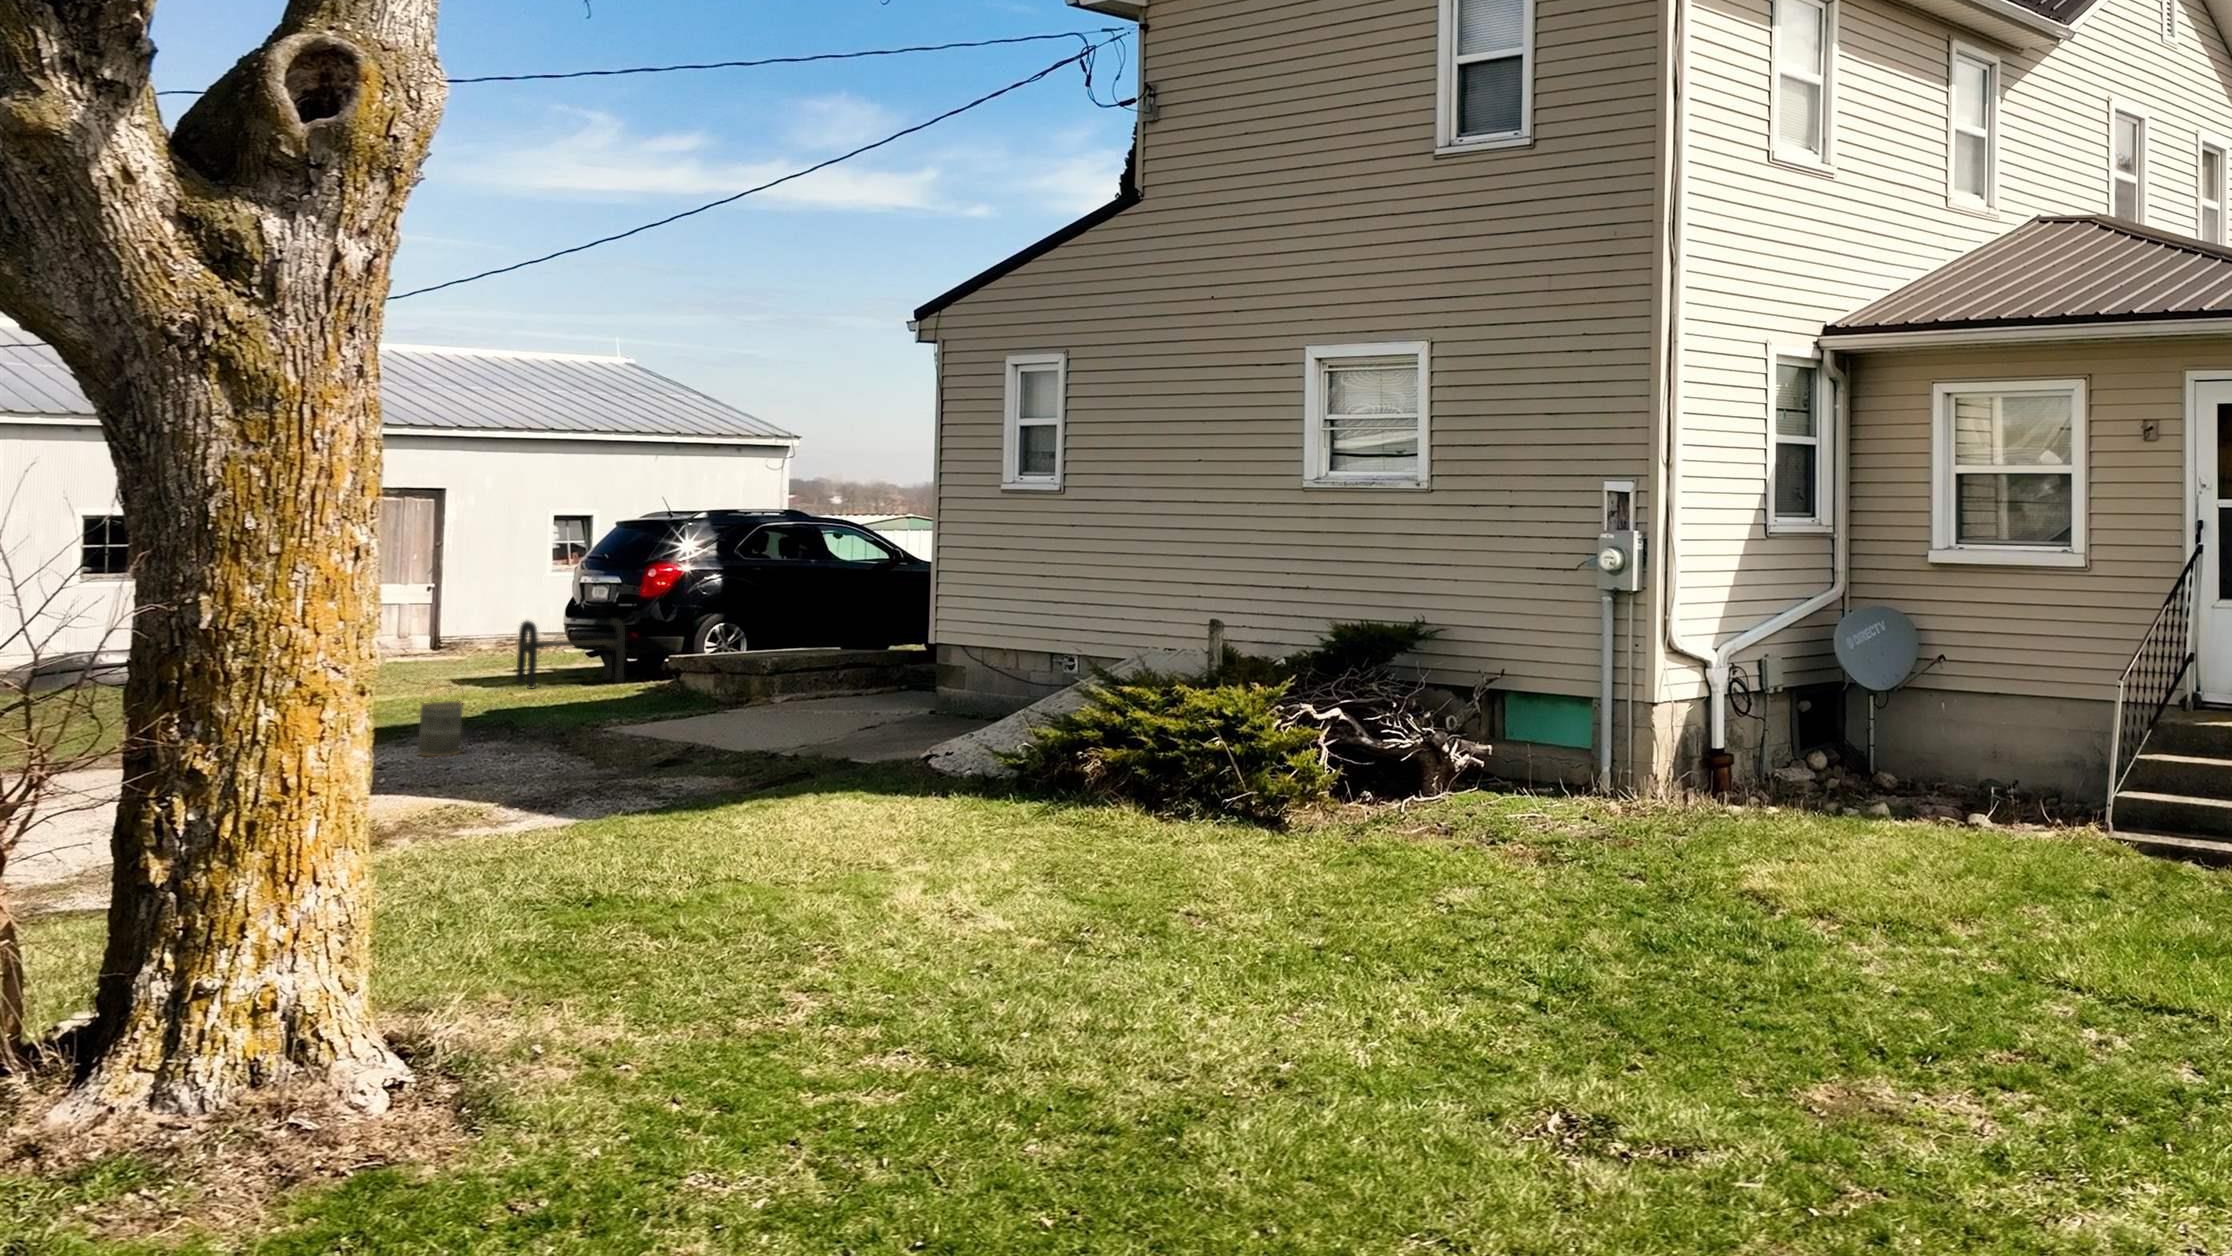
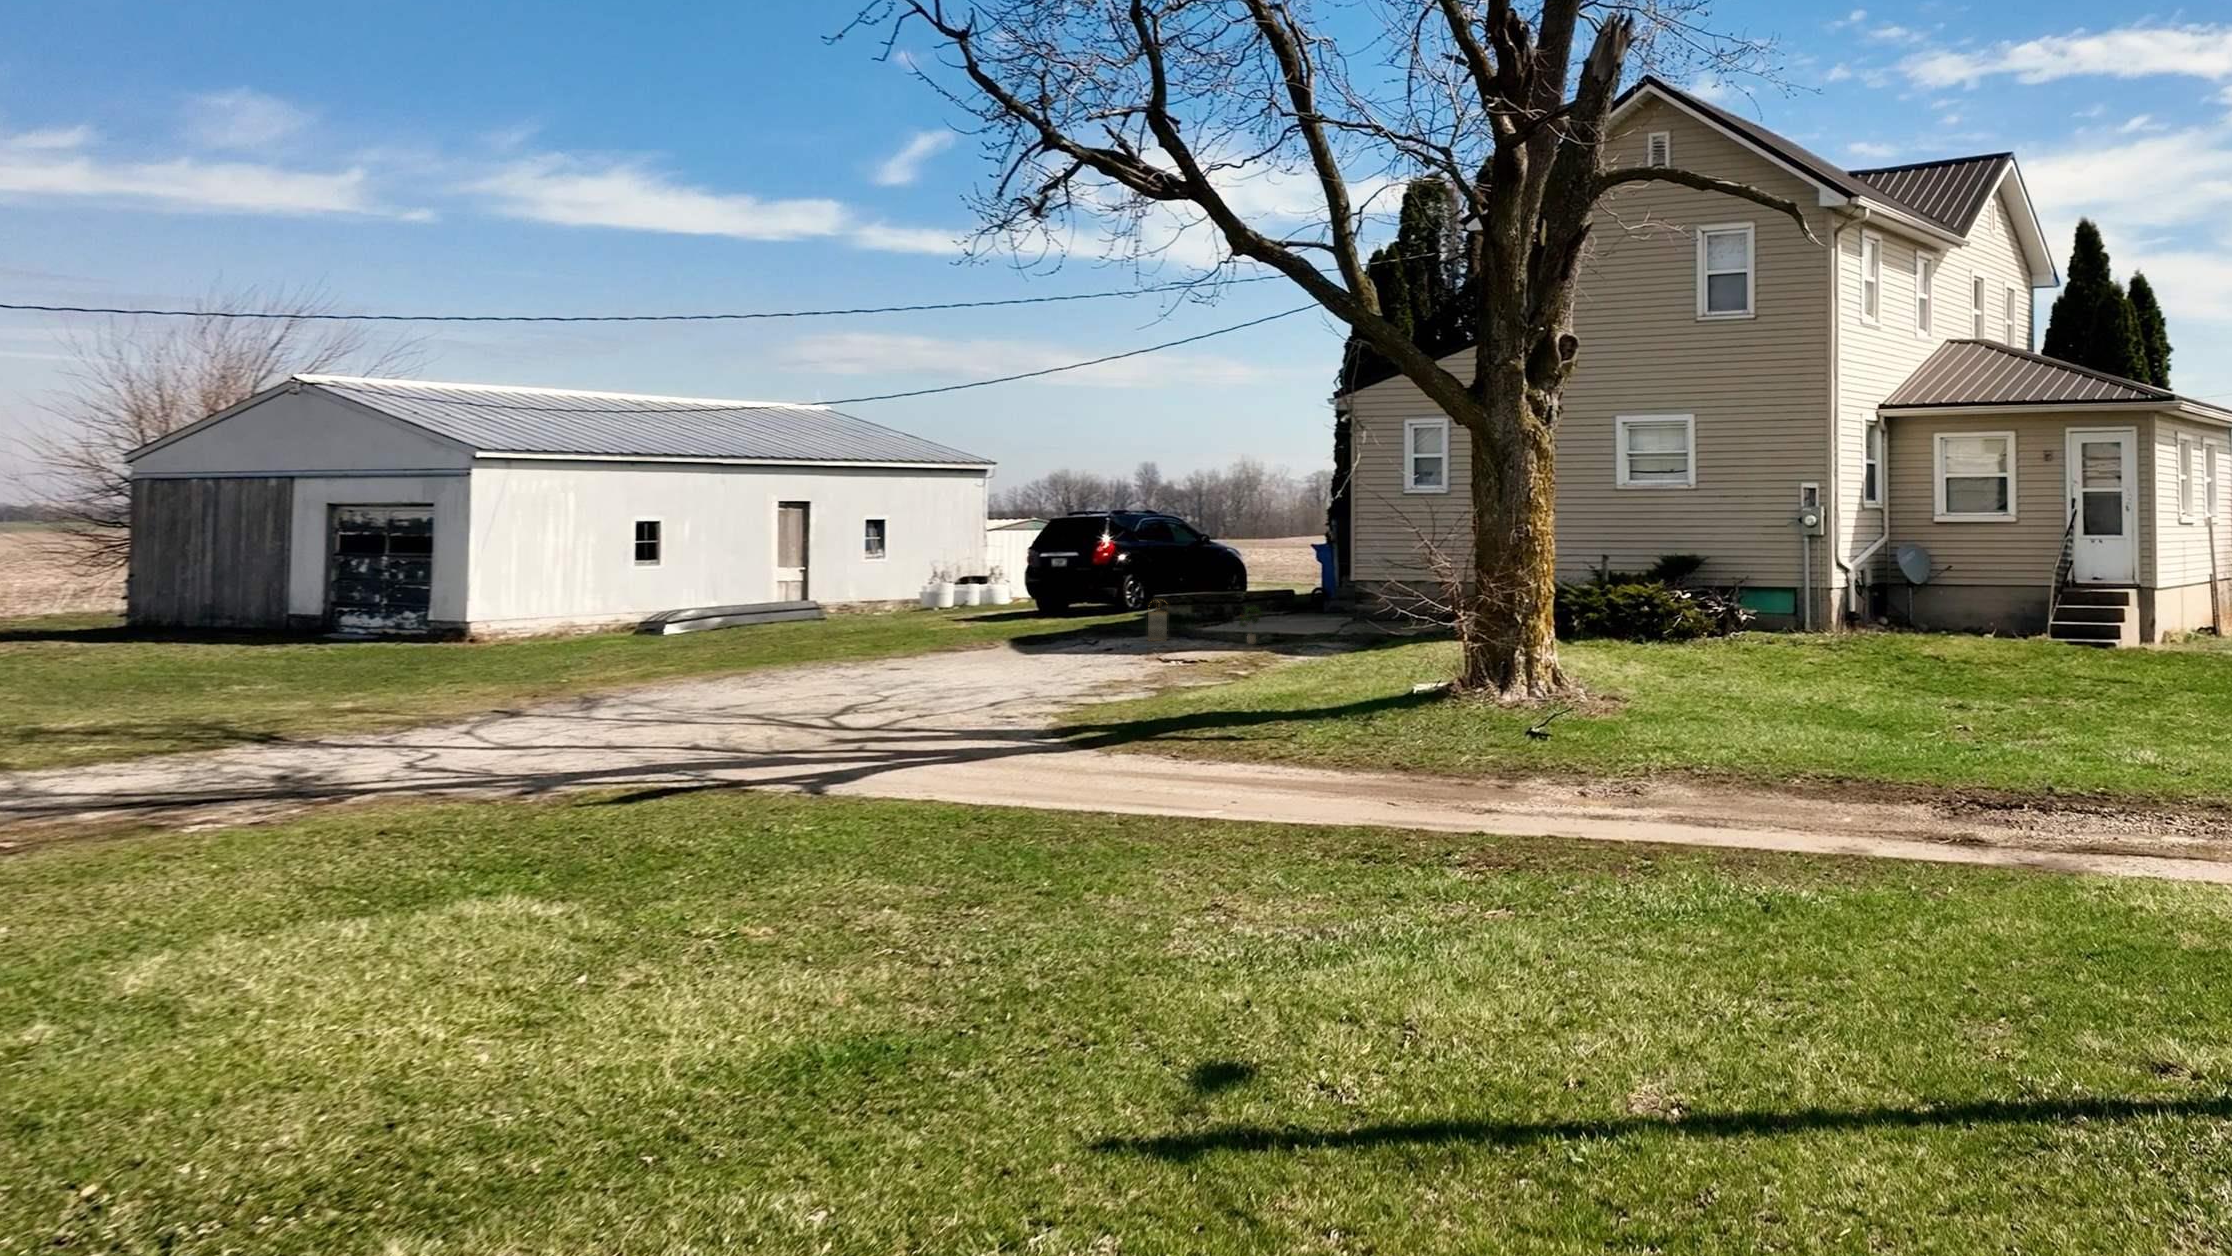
bench: present [516,619,625,689] -> none [1015,580,1079,623]
potted plant: none [467,704,543,780] -> present [1239,607,1262,644]

